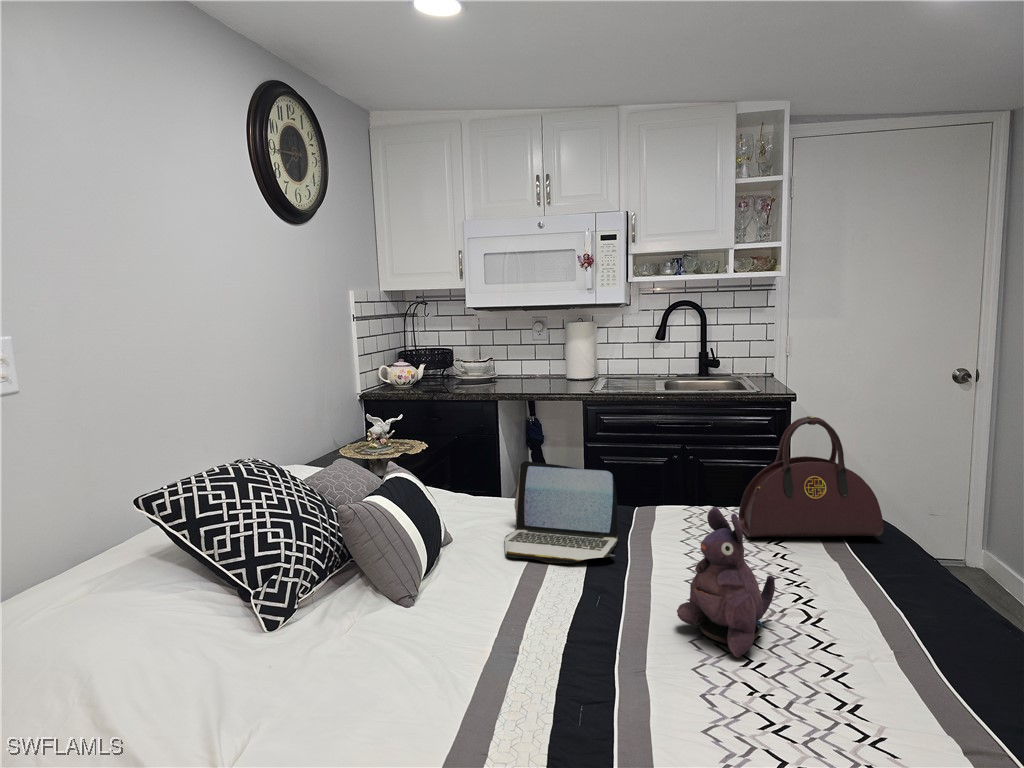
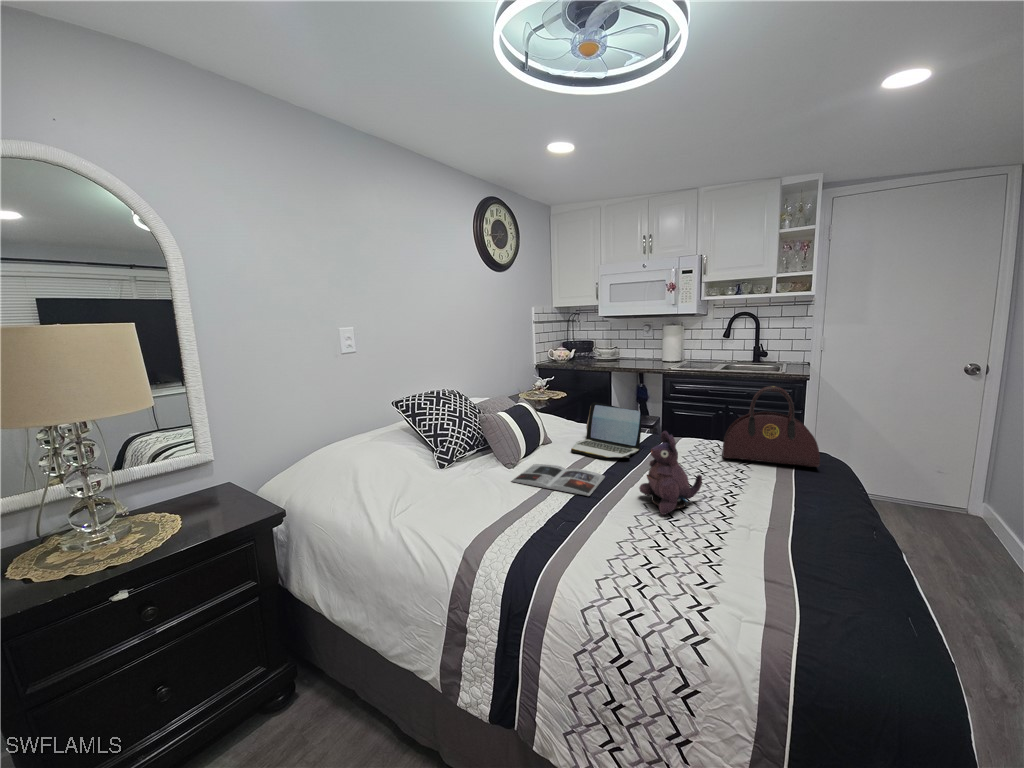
magazine: none [435,590,598,642] -> present [512,464,605,496]

